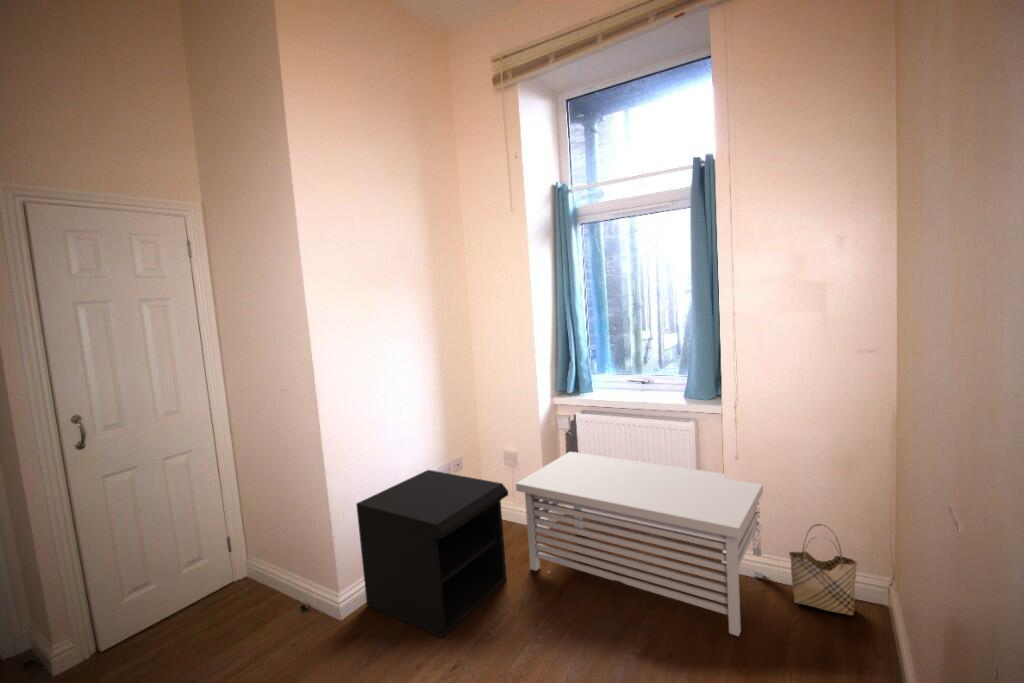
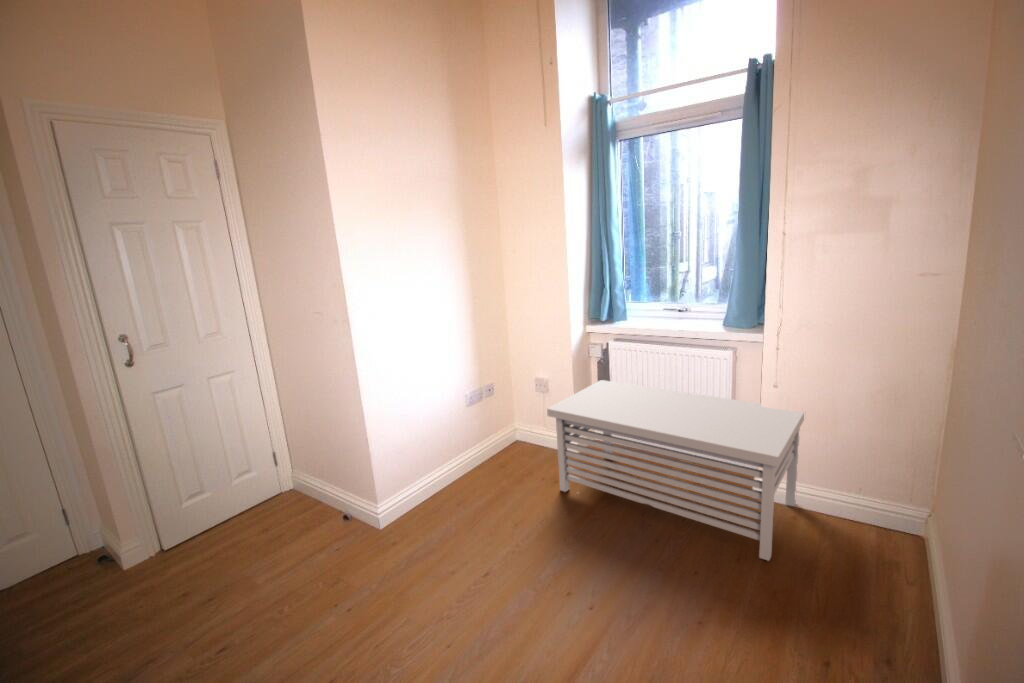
nightstand: present [356,470,508,638] -> none [392,394,540,550]
woven basket: present [789,524,857,615] -> none [826,456,900,546]

